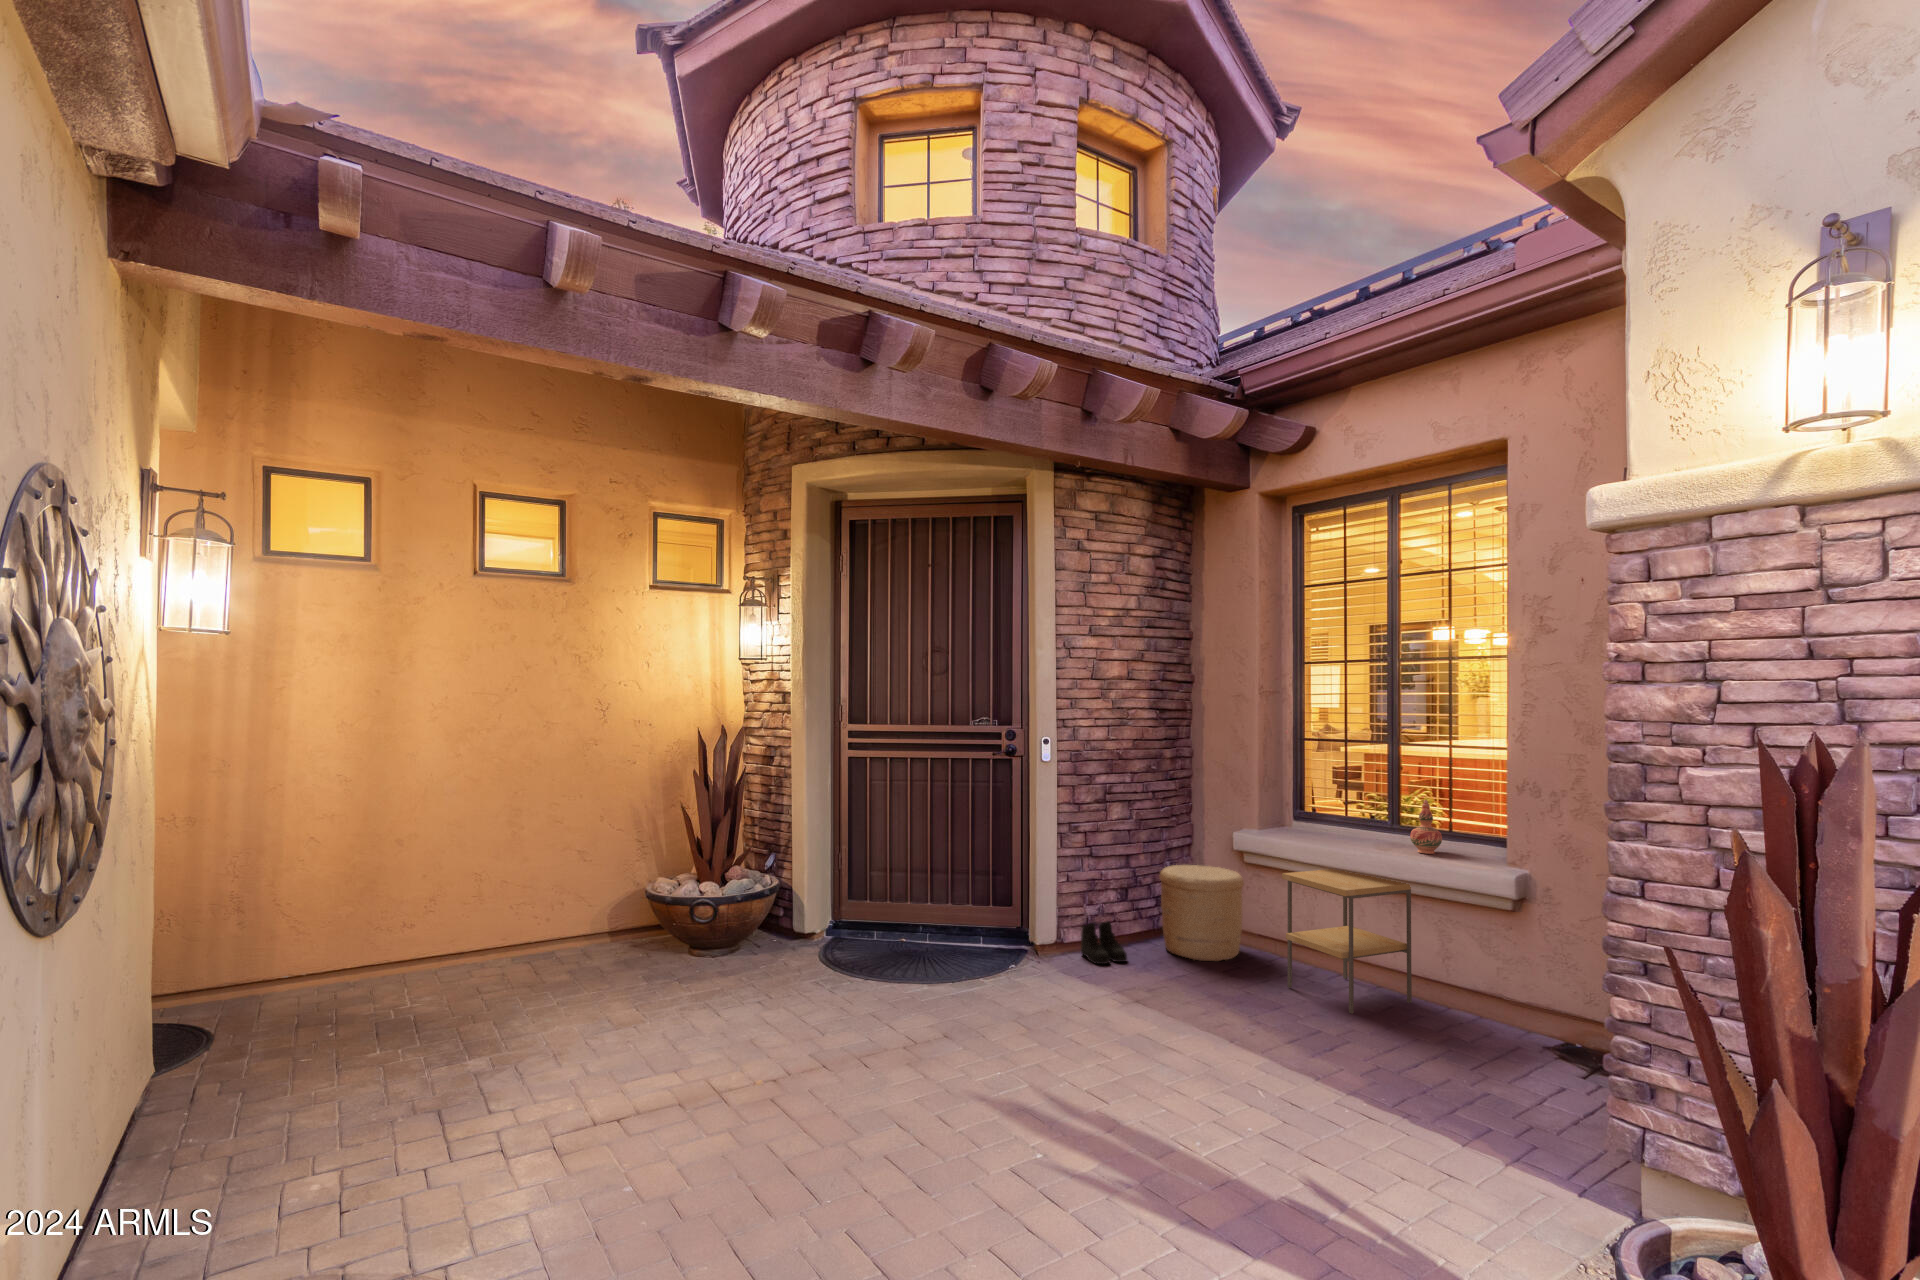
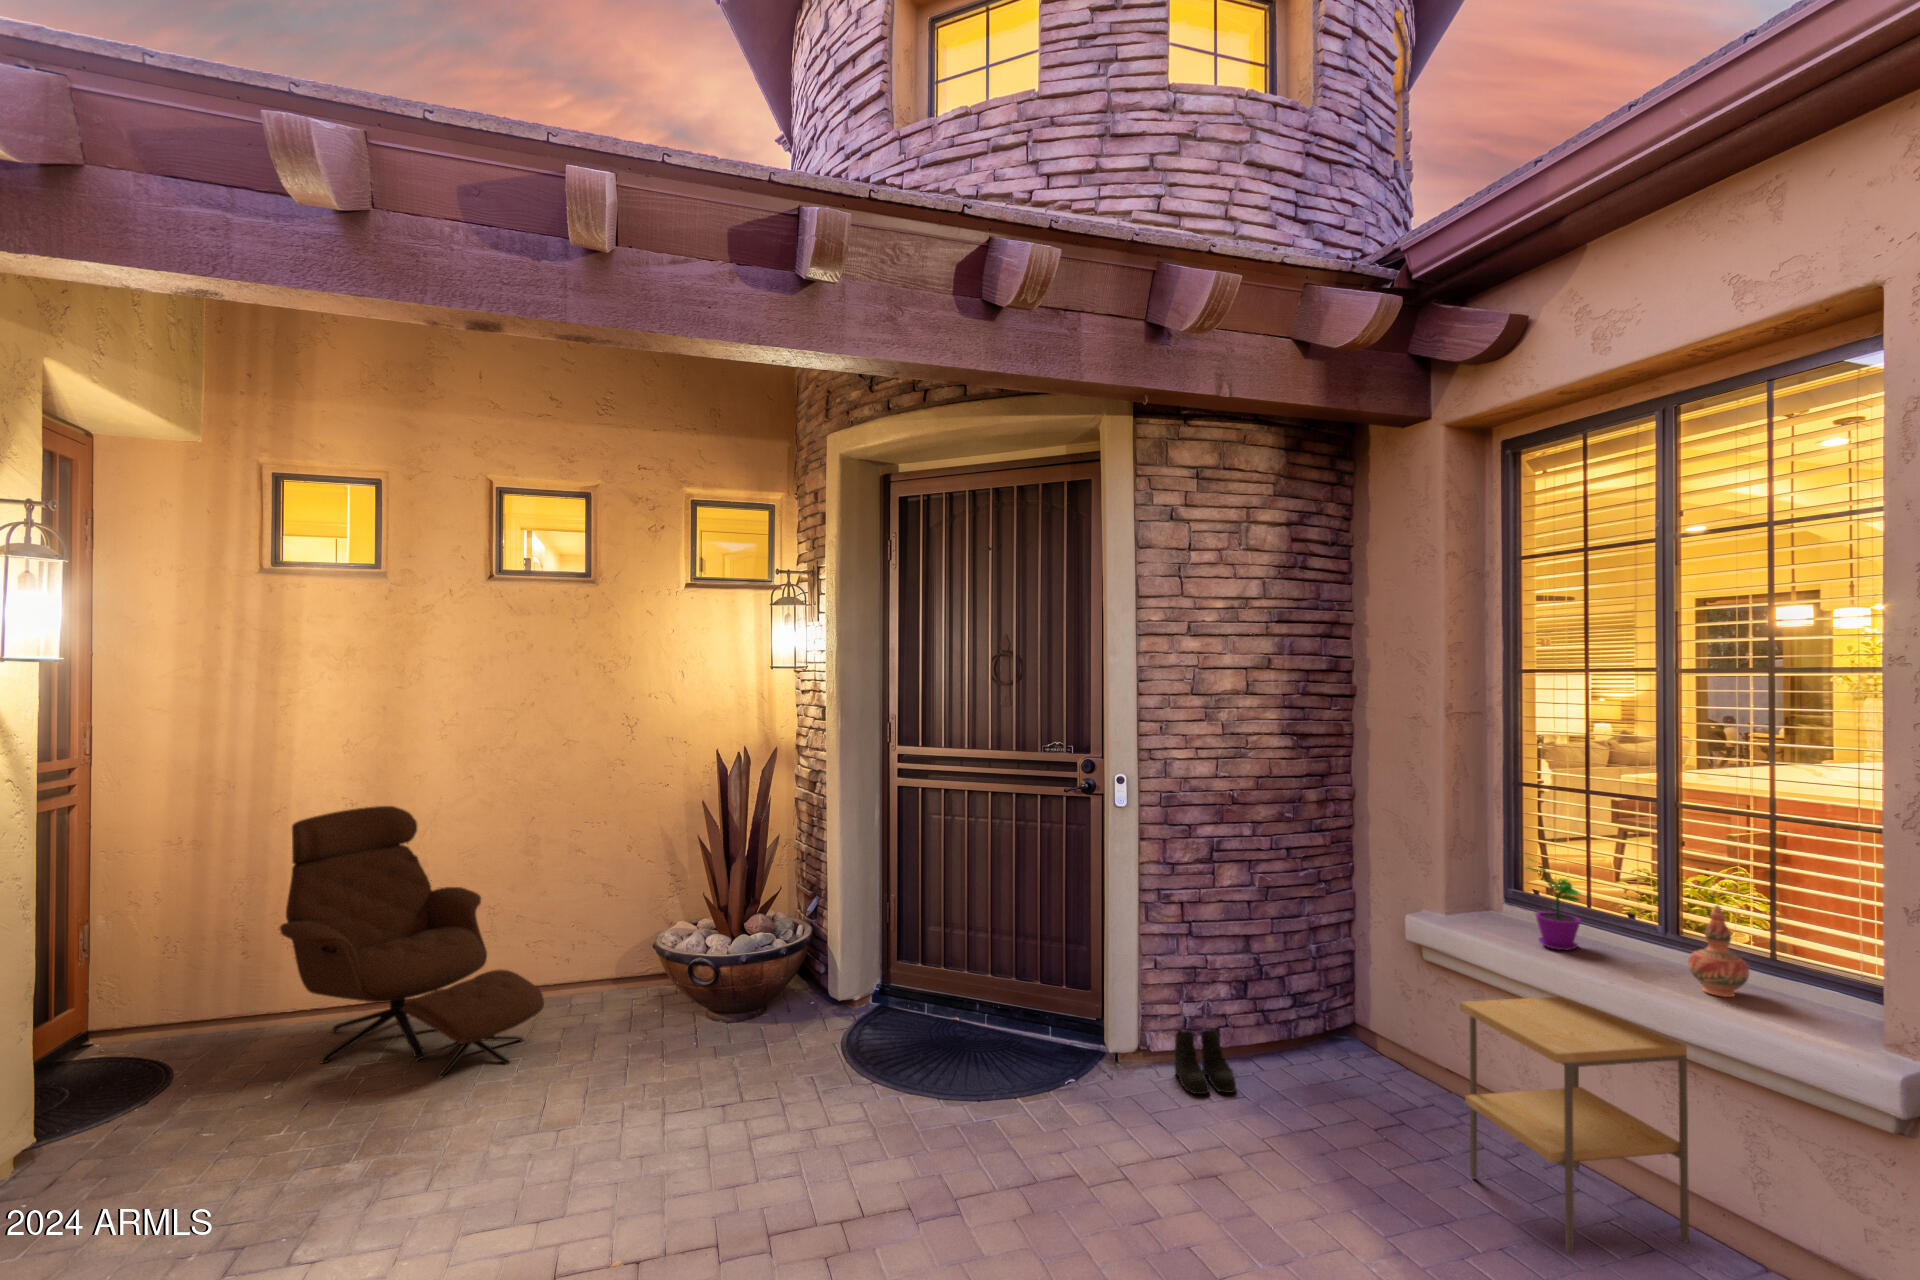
lounge chair: none [312,778,564,1004] -> present [280,806,544,1078]
flower pot: none [1314,782,1347,841] -> present [1528,859,1581,950]
woven basket: present [1159,865,1244,961] -> none [1292,953,1418,1106]

